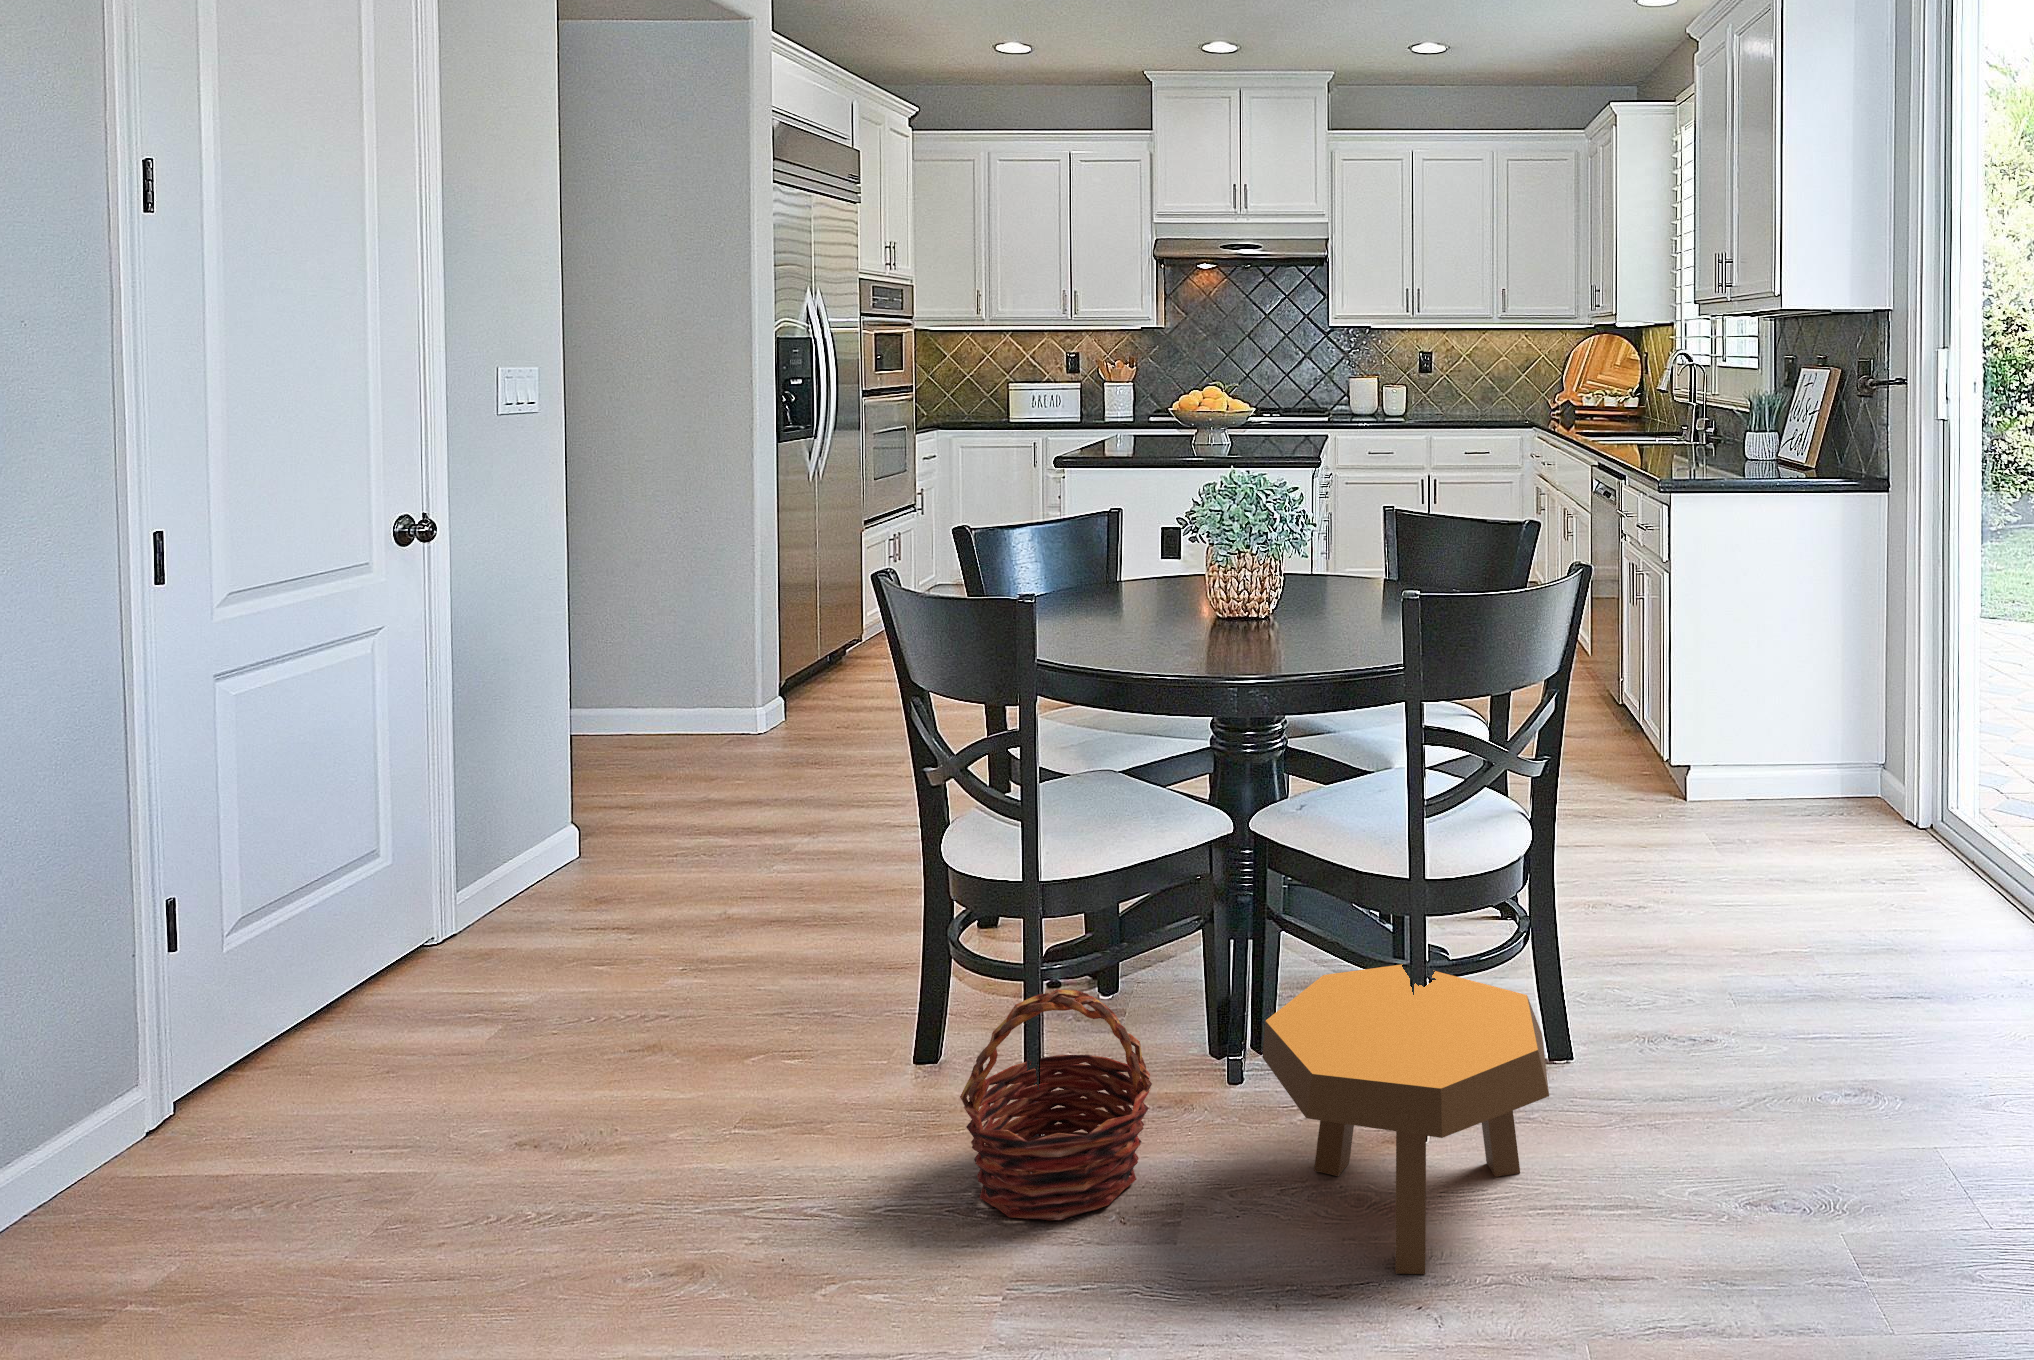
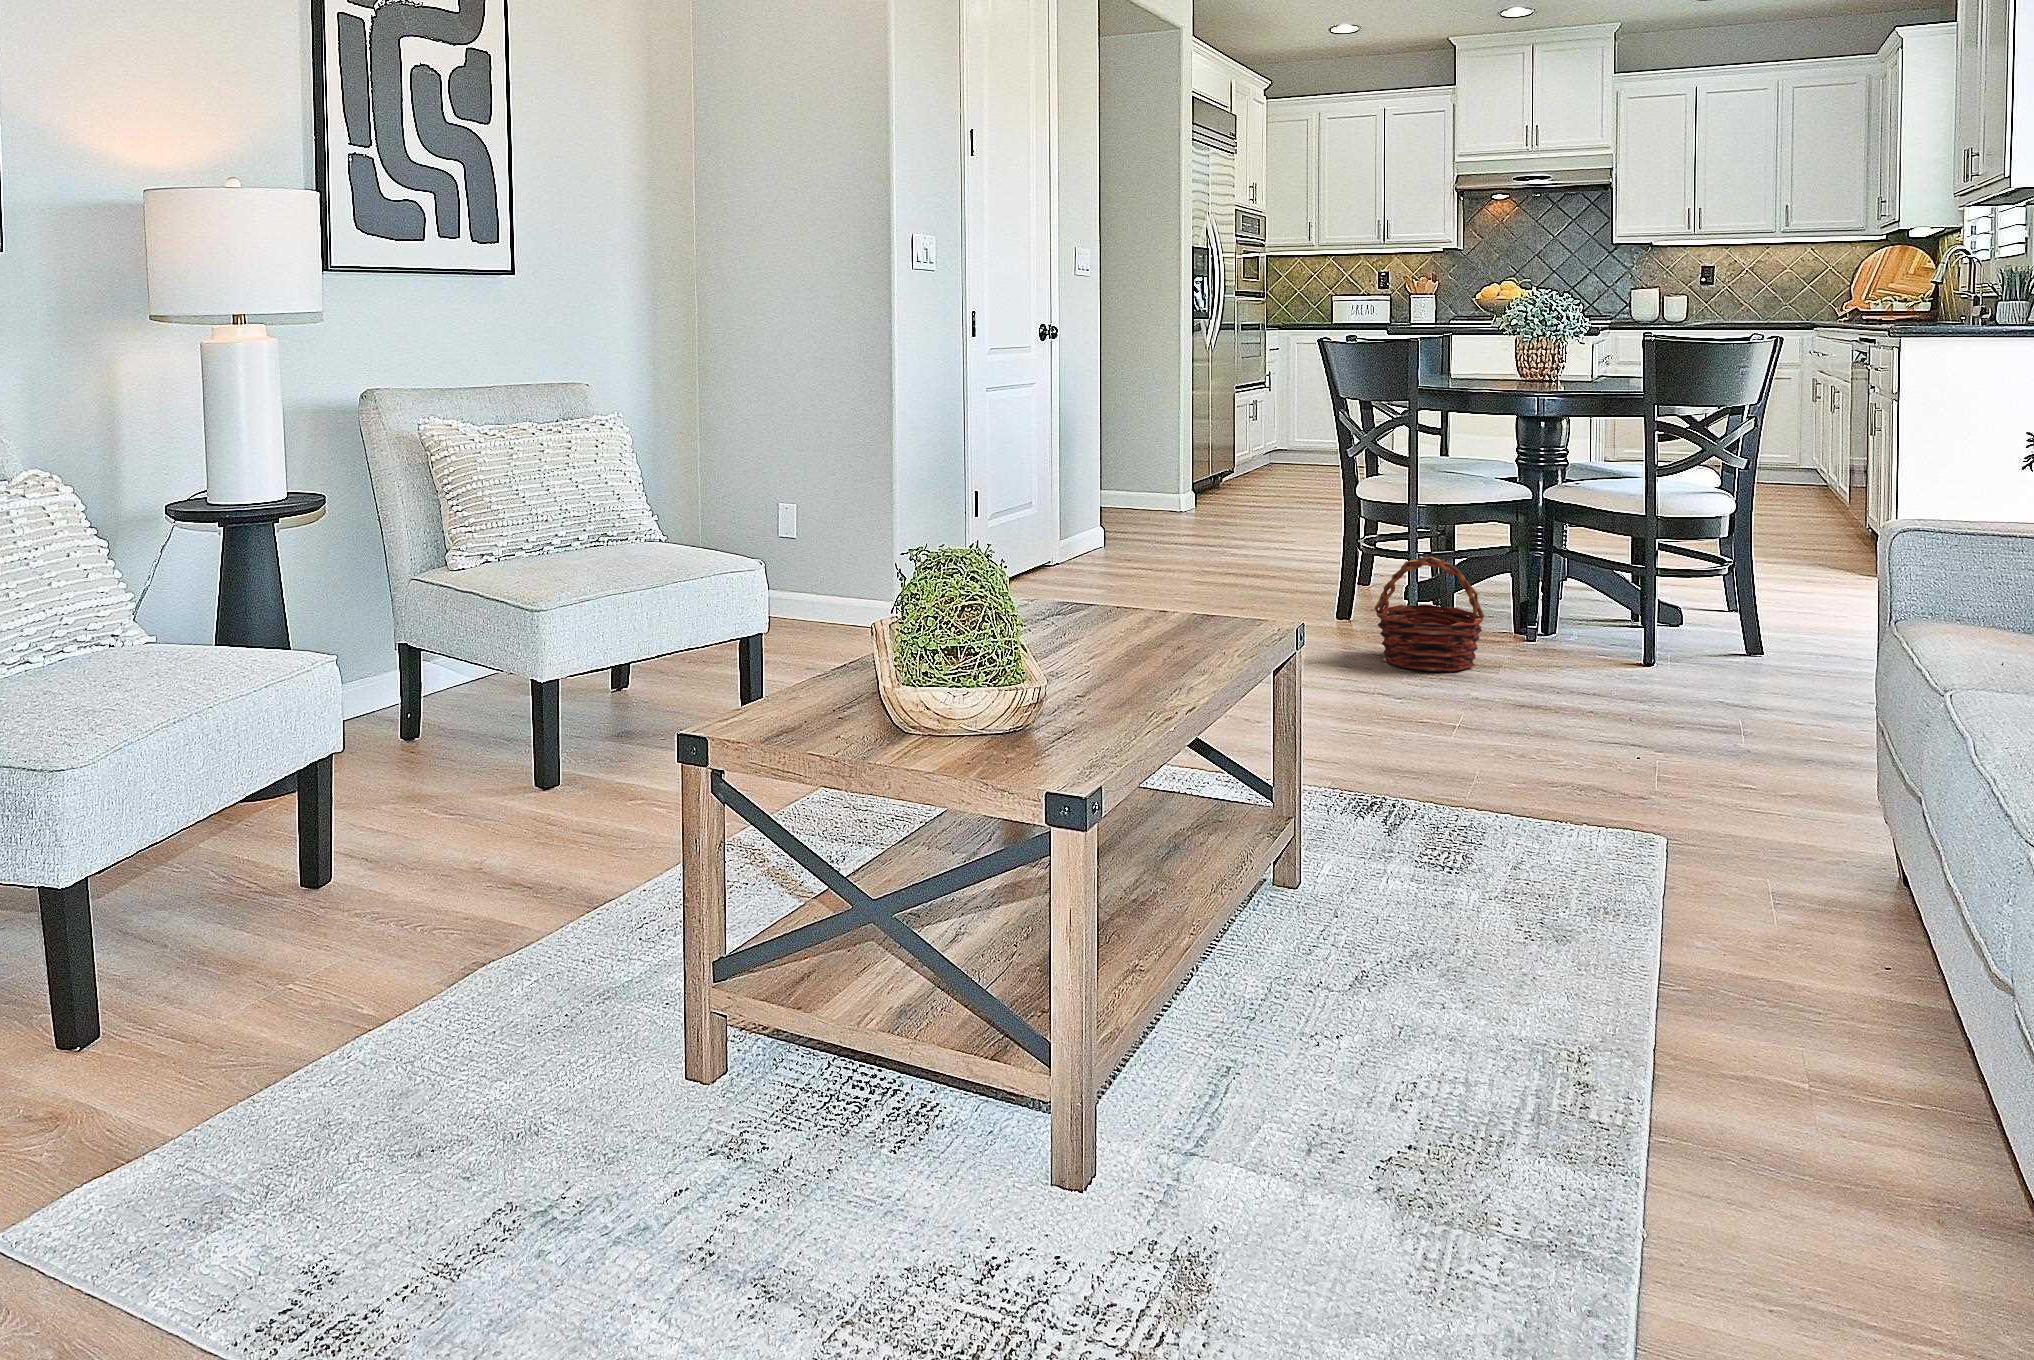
footstool: present [1262,964,1549,1274] -> none [1553,572,1739,706]

